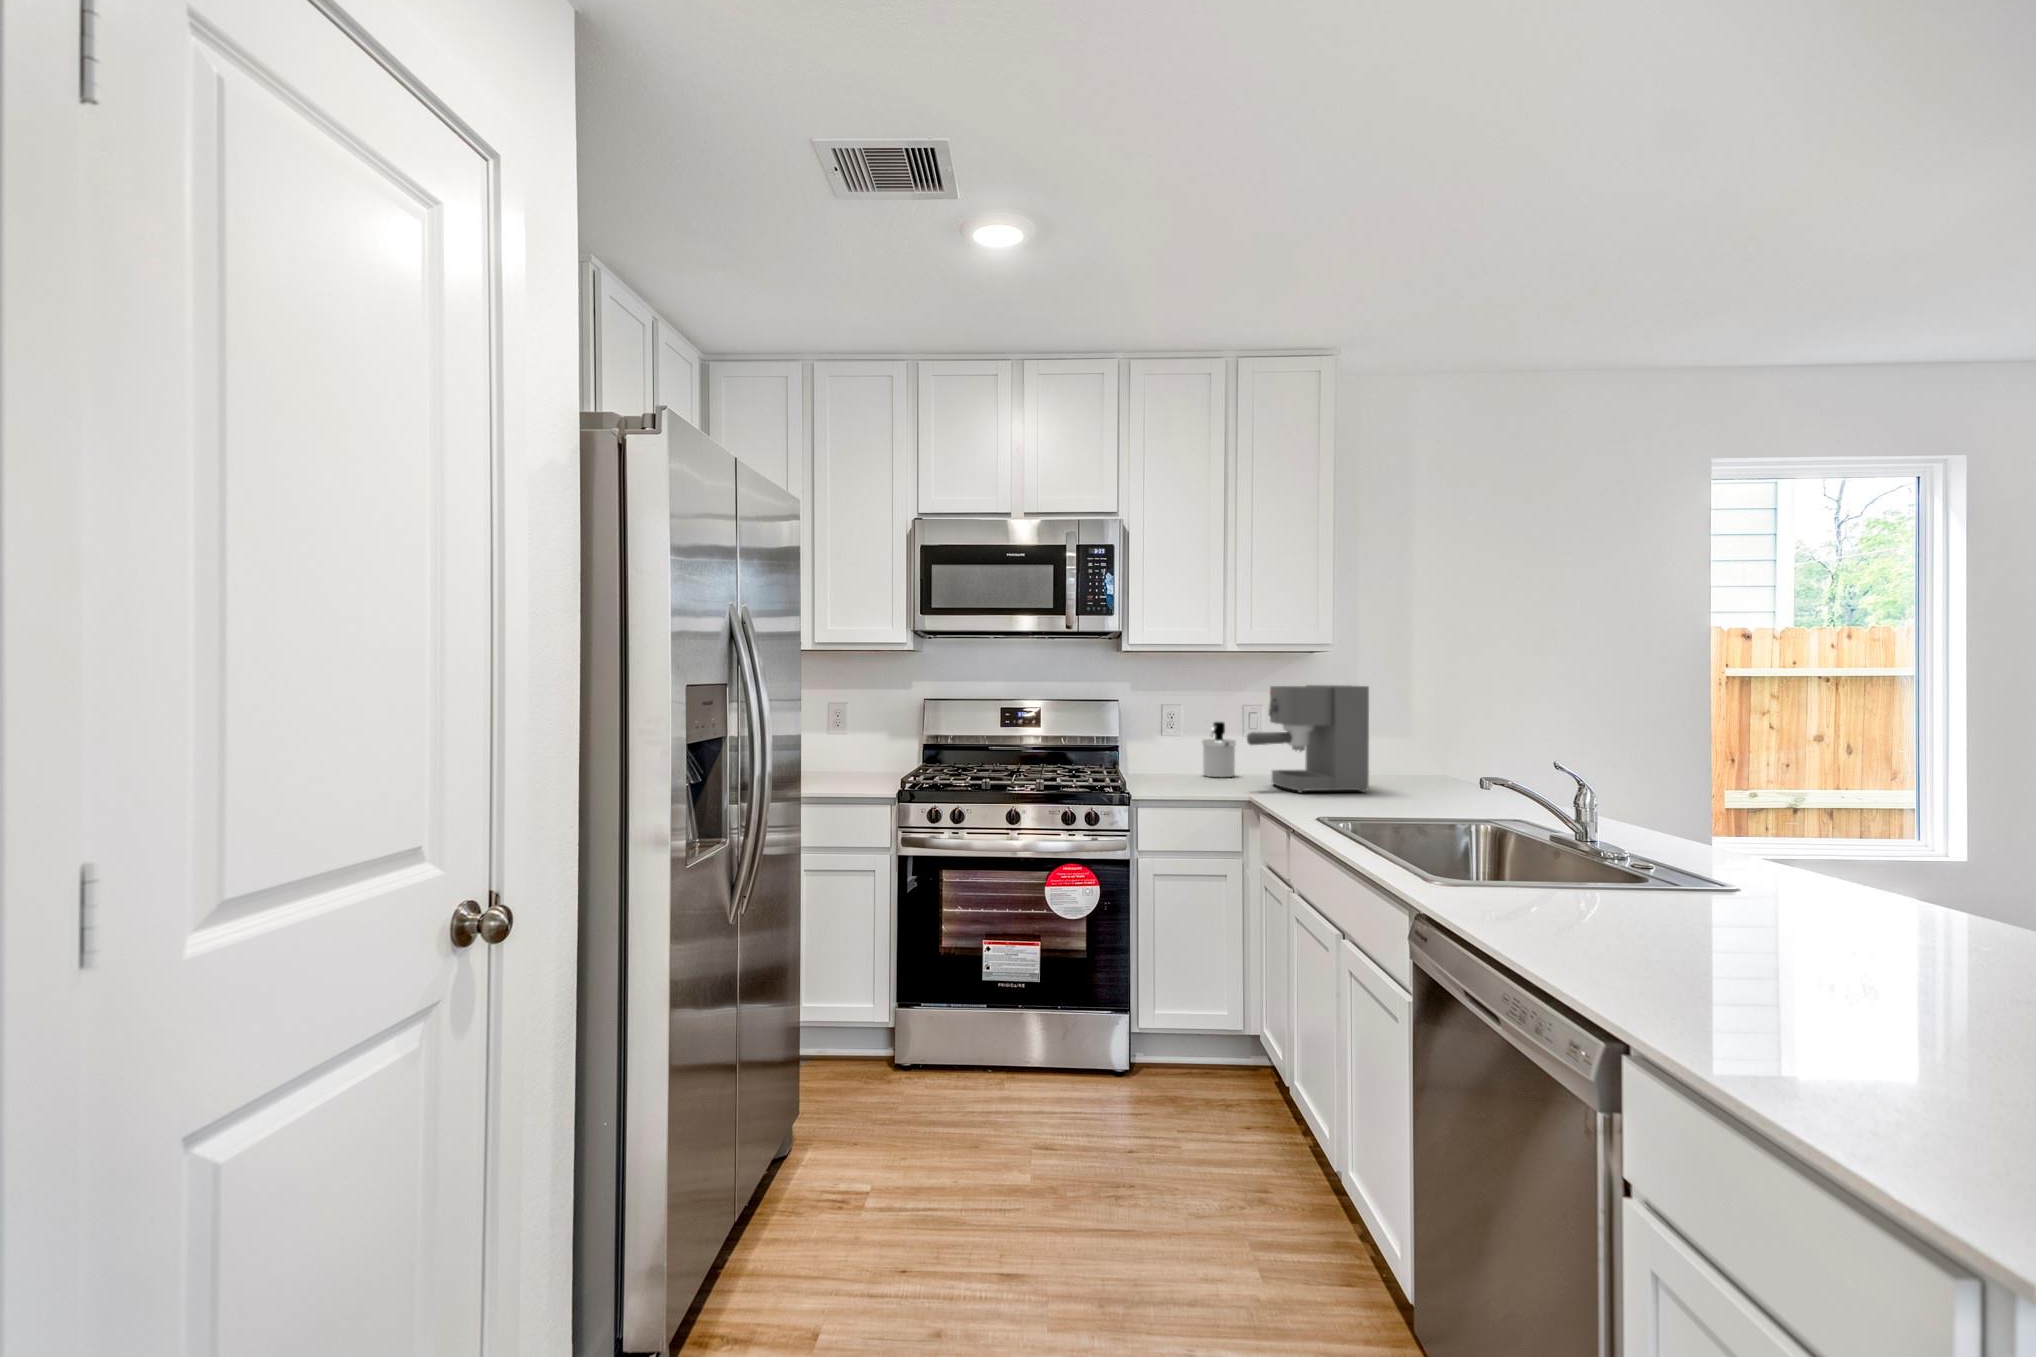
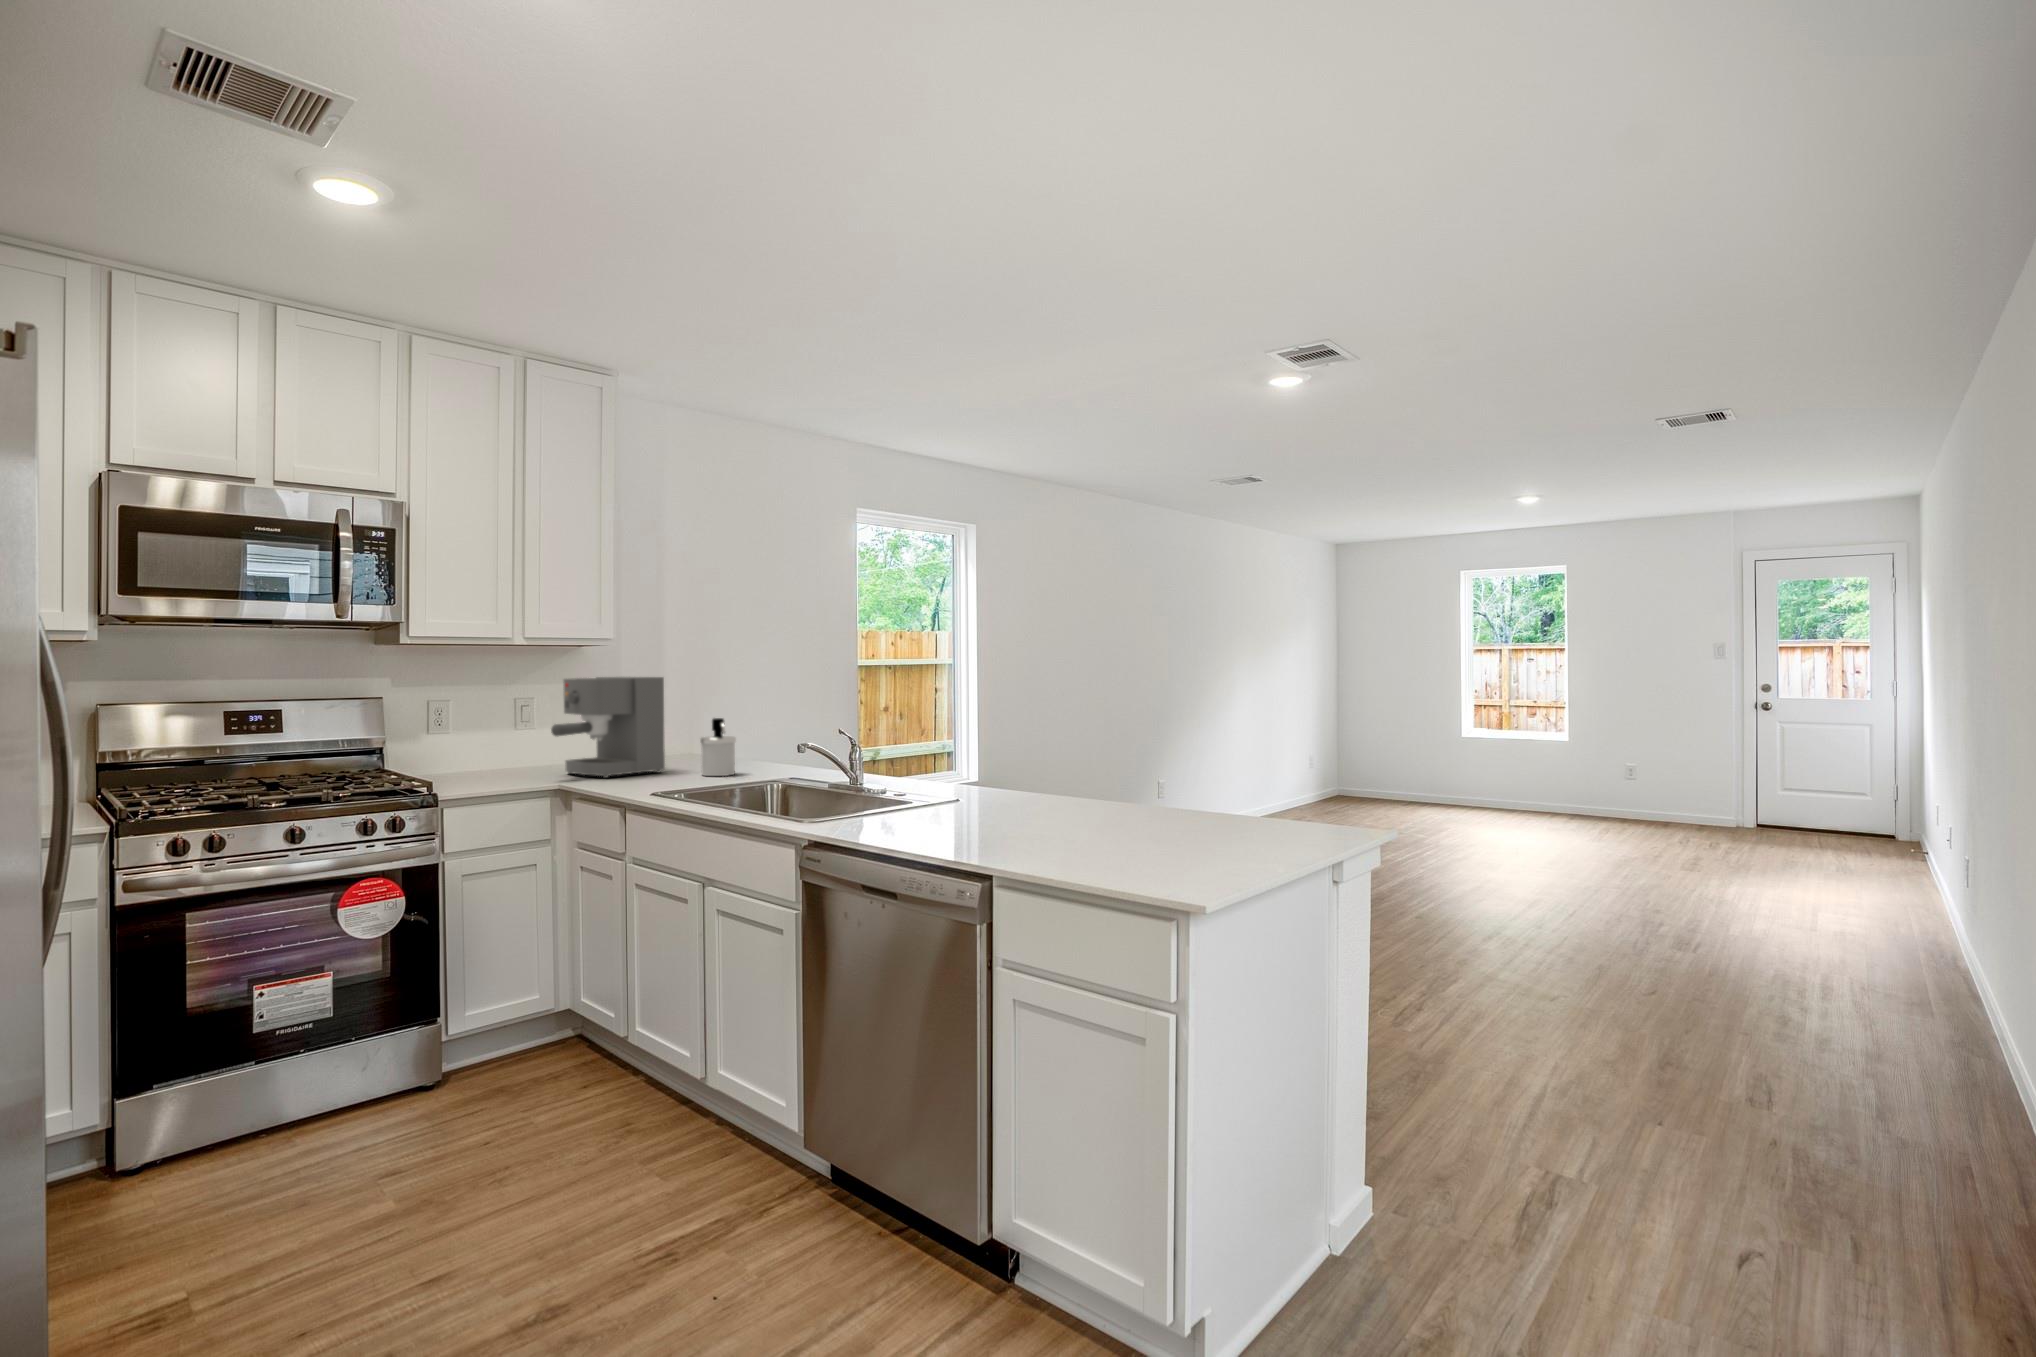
soap dispenser: present [1202,722,1236,777] -> present [700,718,736,776]

